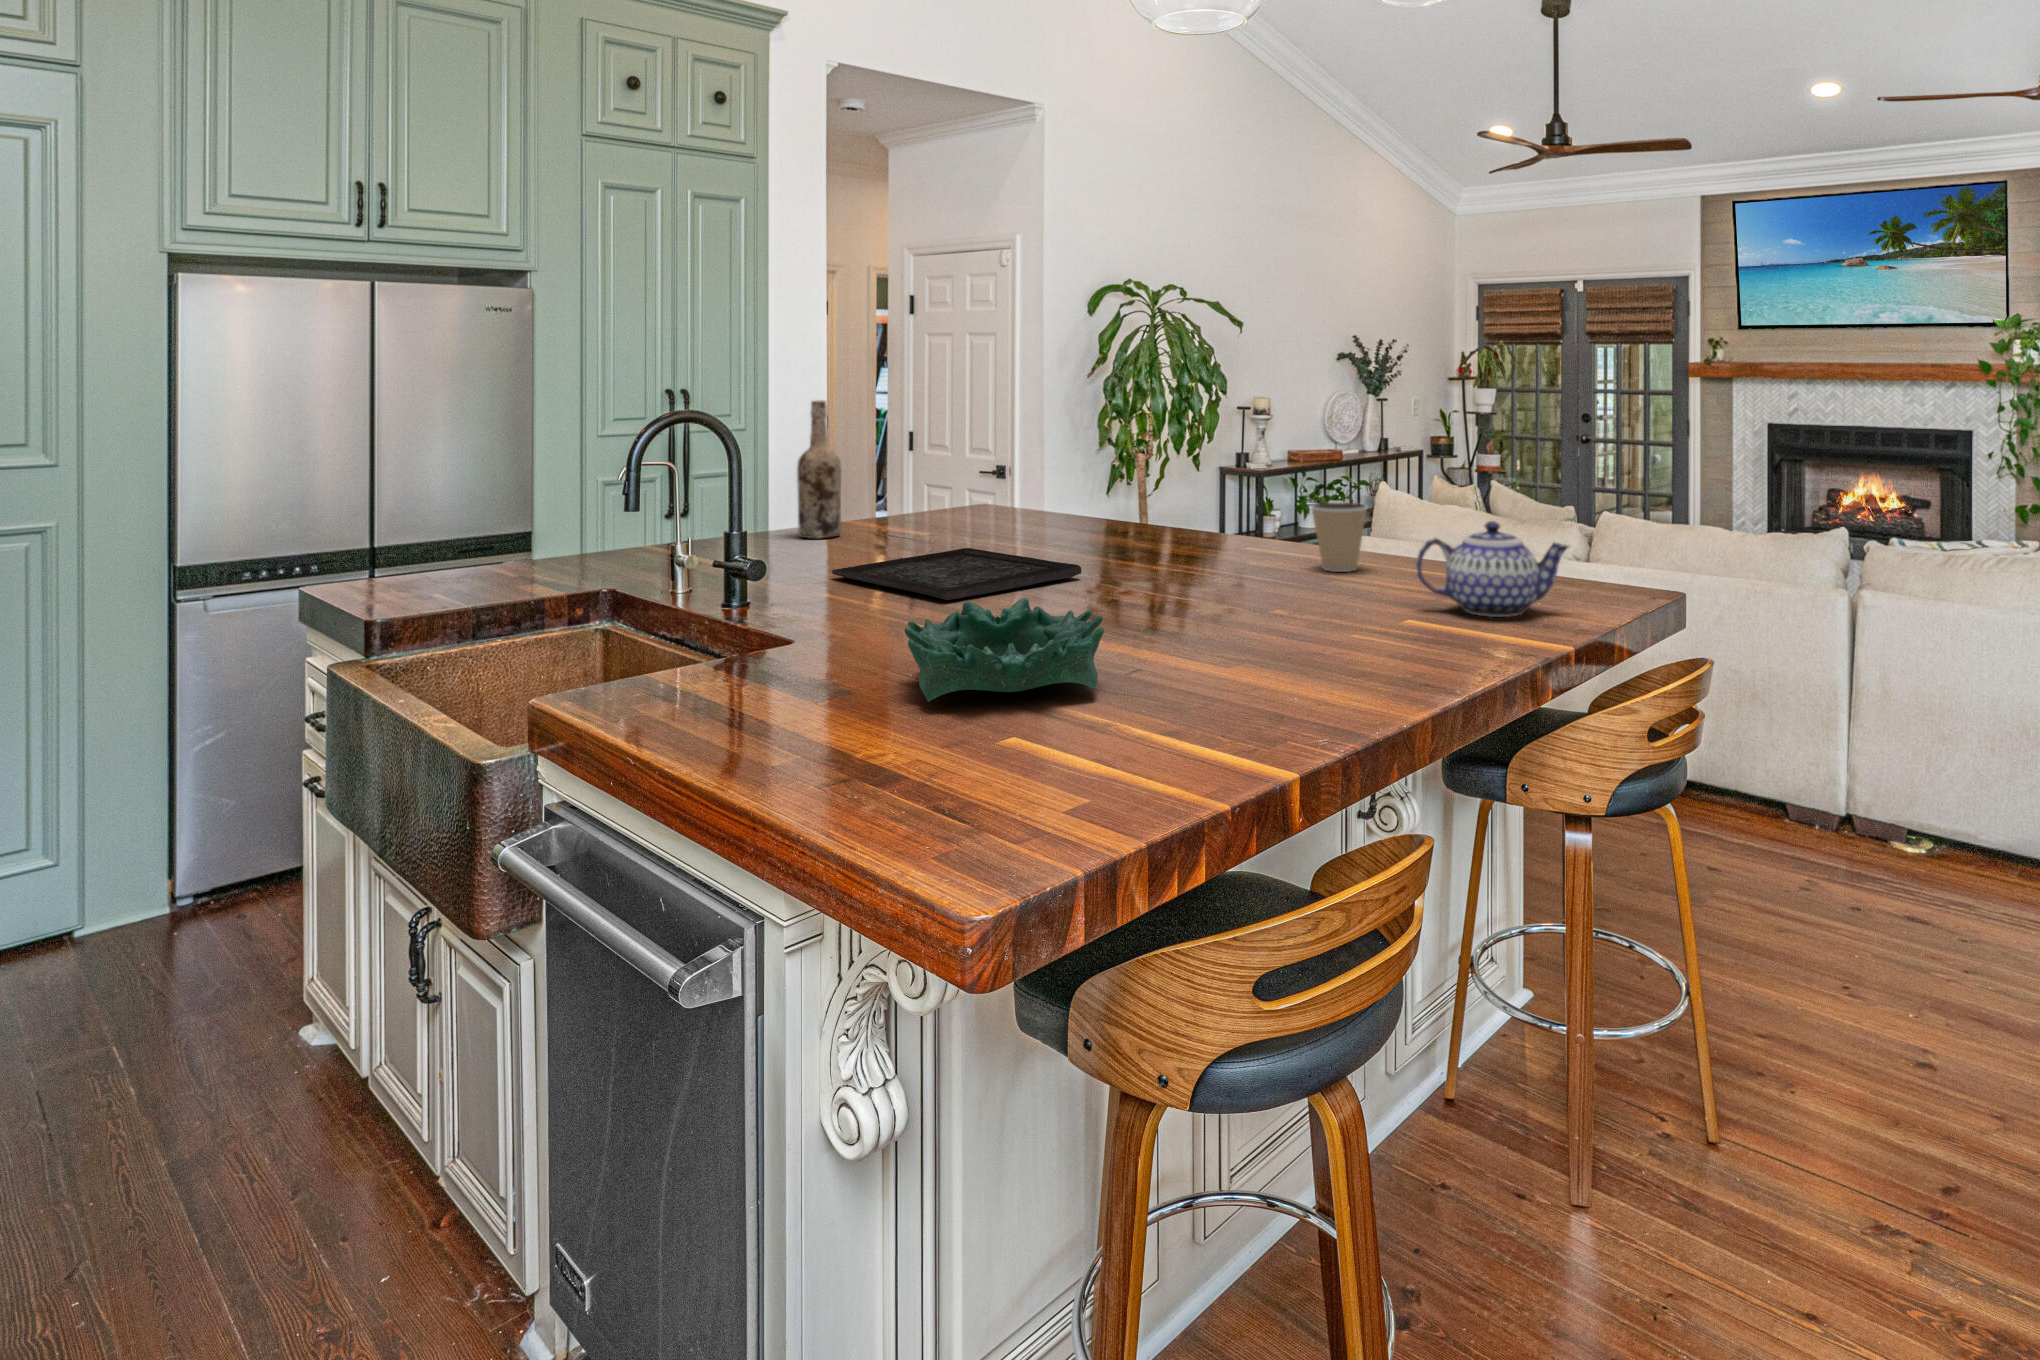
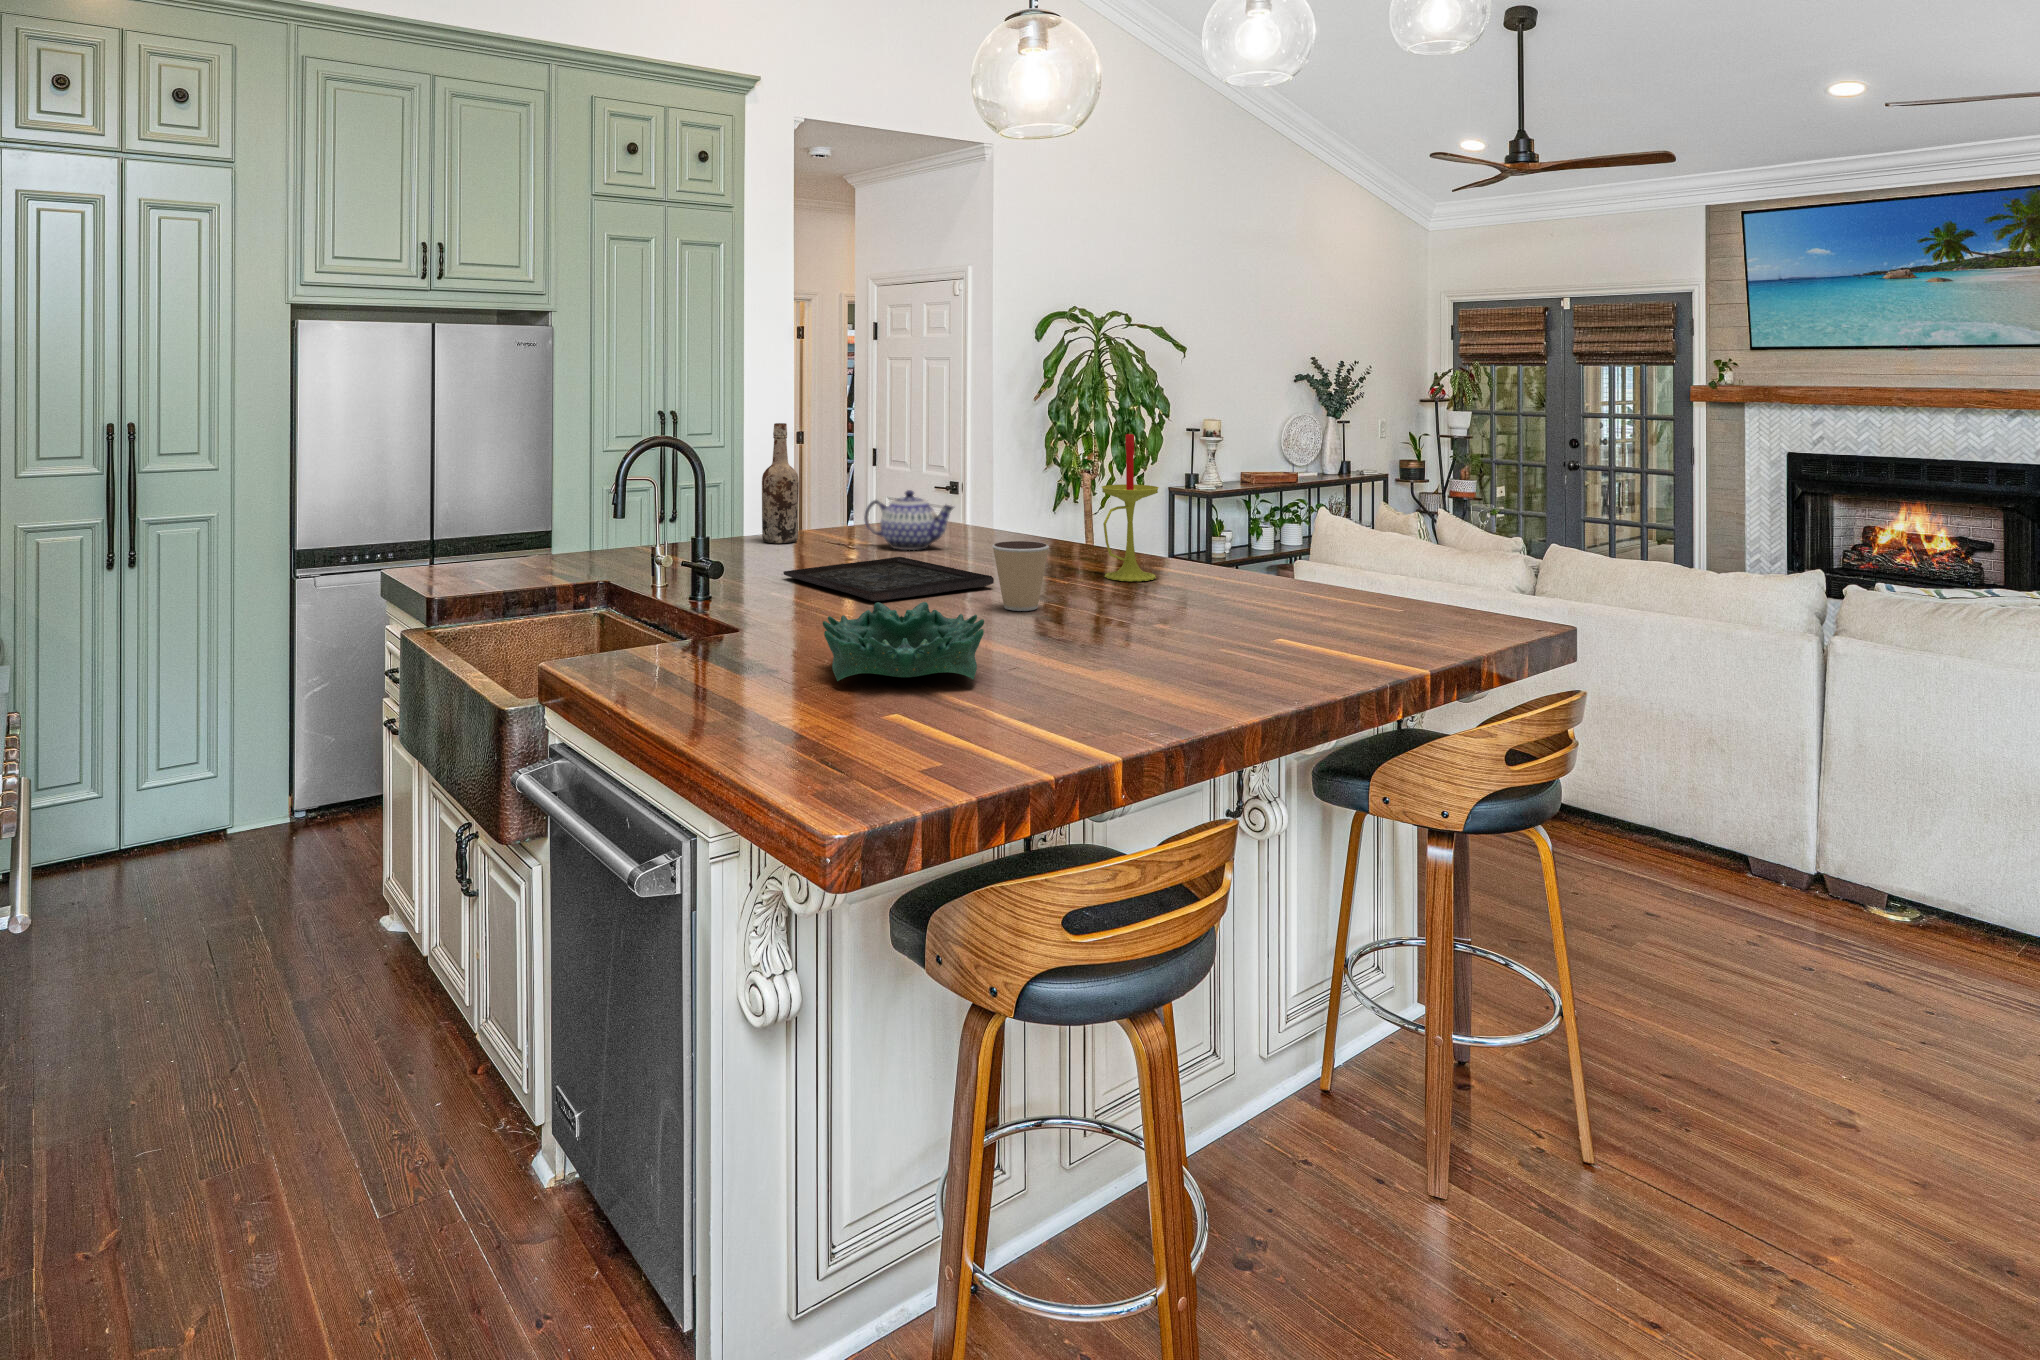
candle: none [1195,398,1258,564] -> present [1102,434,1159,581]
coffee cup: present [1311,503,1368,572] -> present [992,541,1049,611]
teapot: present [1416,521,1568,617] -> present [864,490,953,550]

